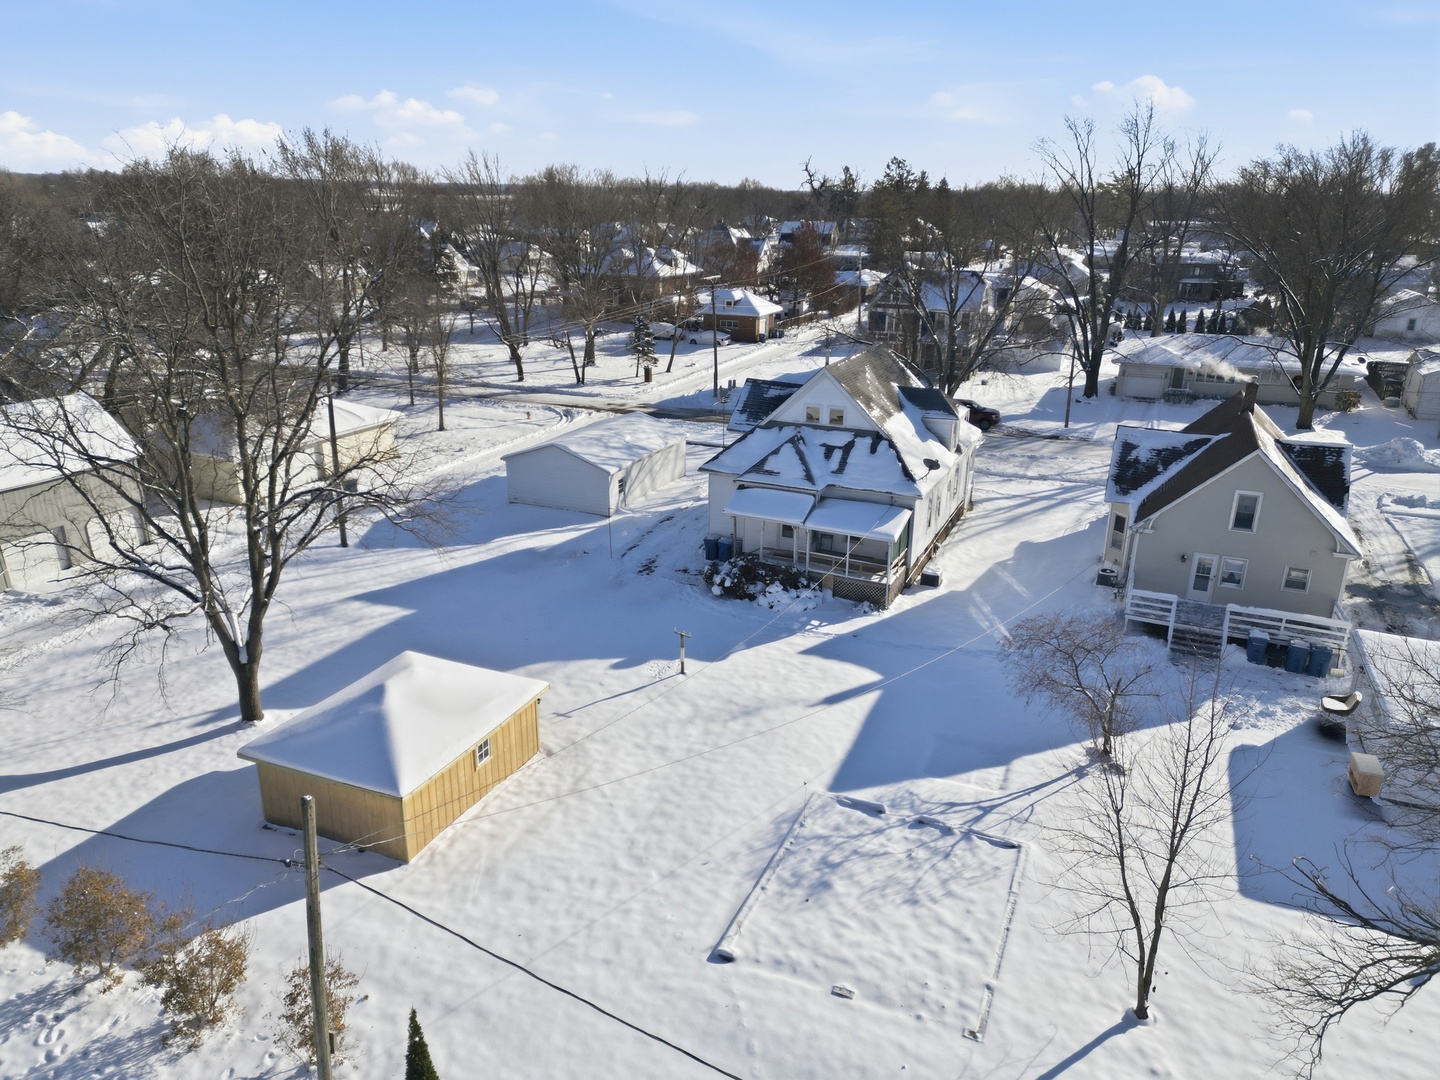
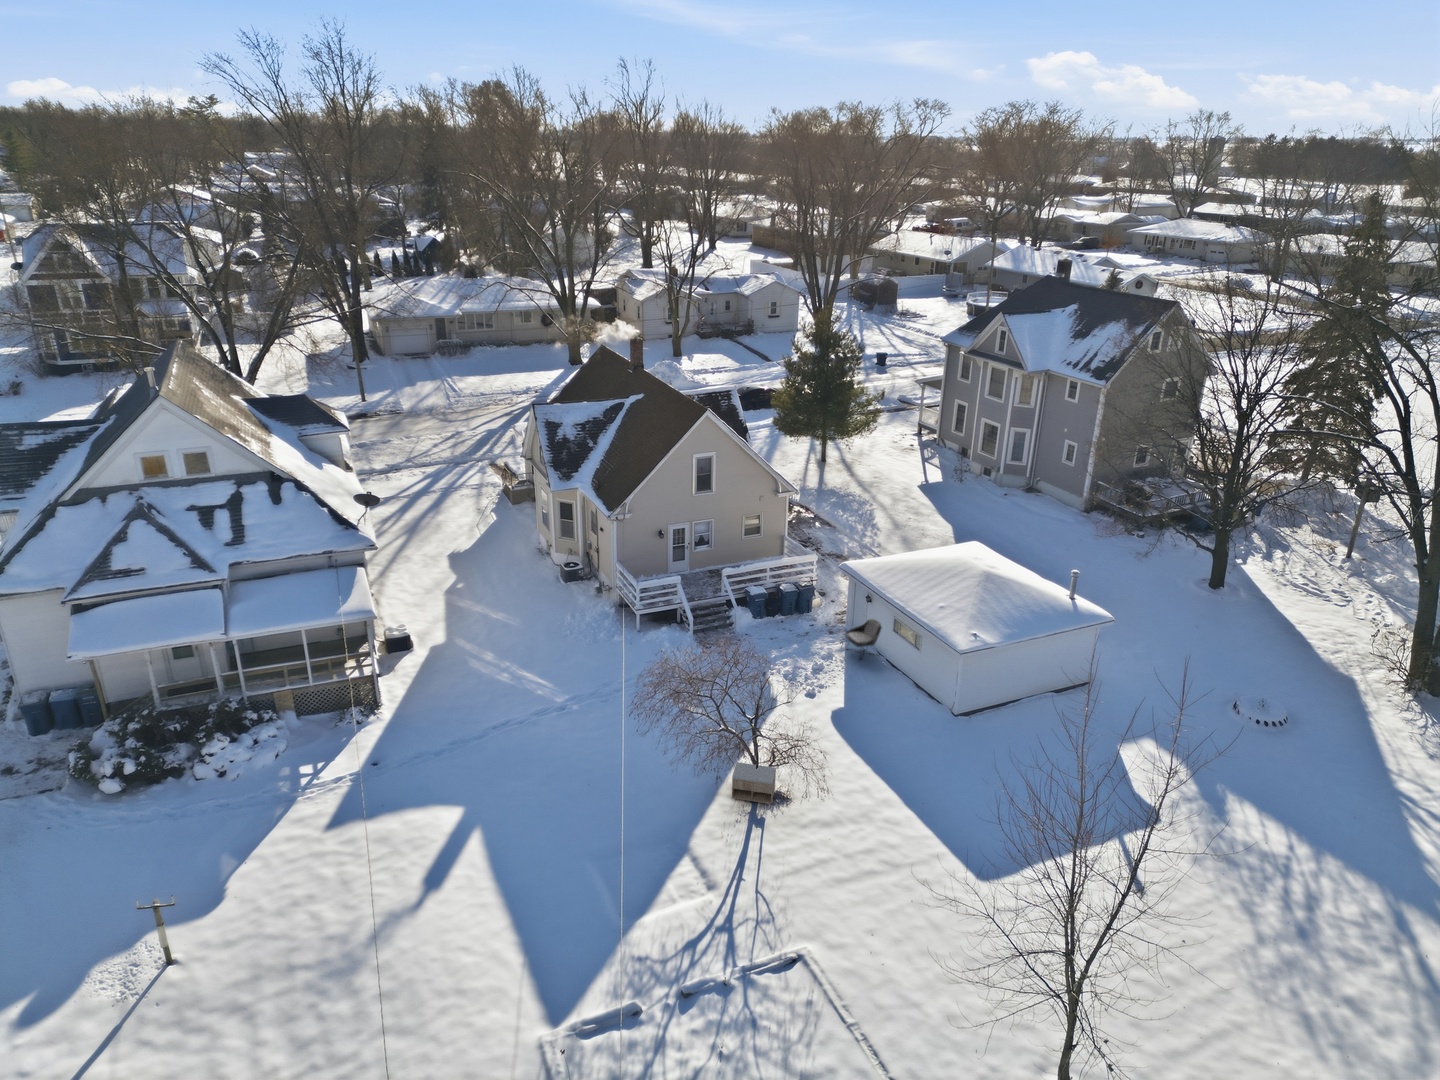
storage bench: present [1347,752,1385,798] -> present [732,762,776,804]

